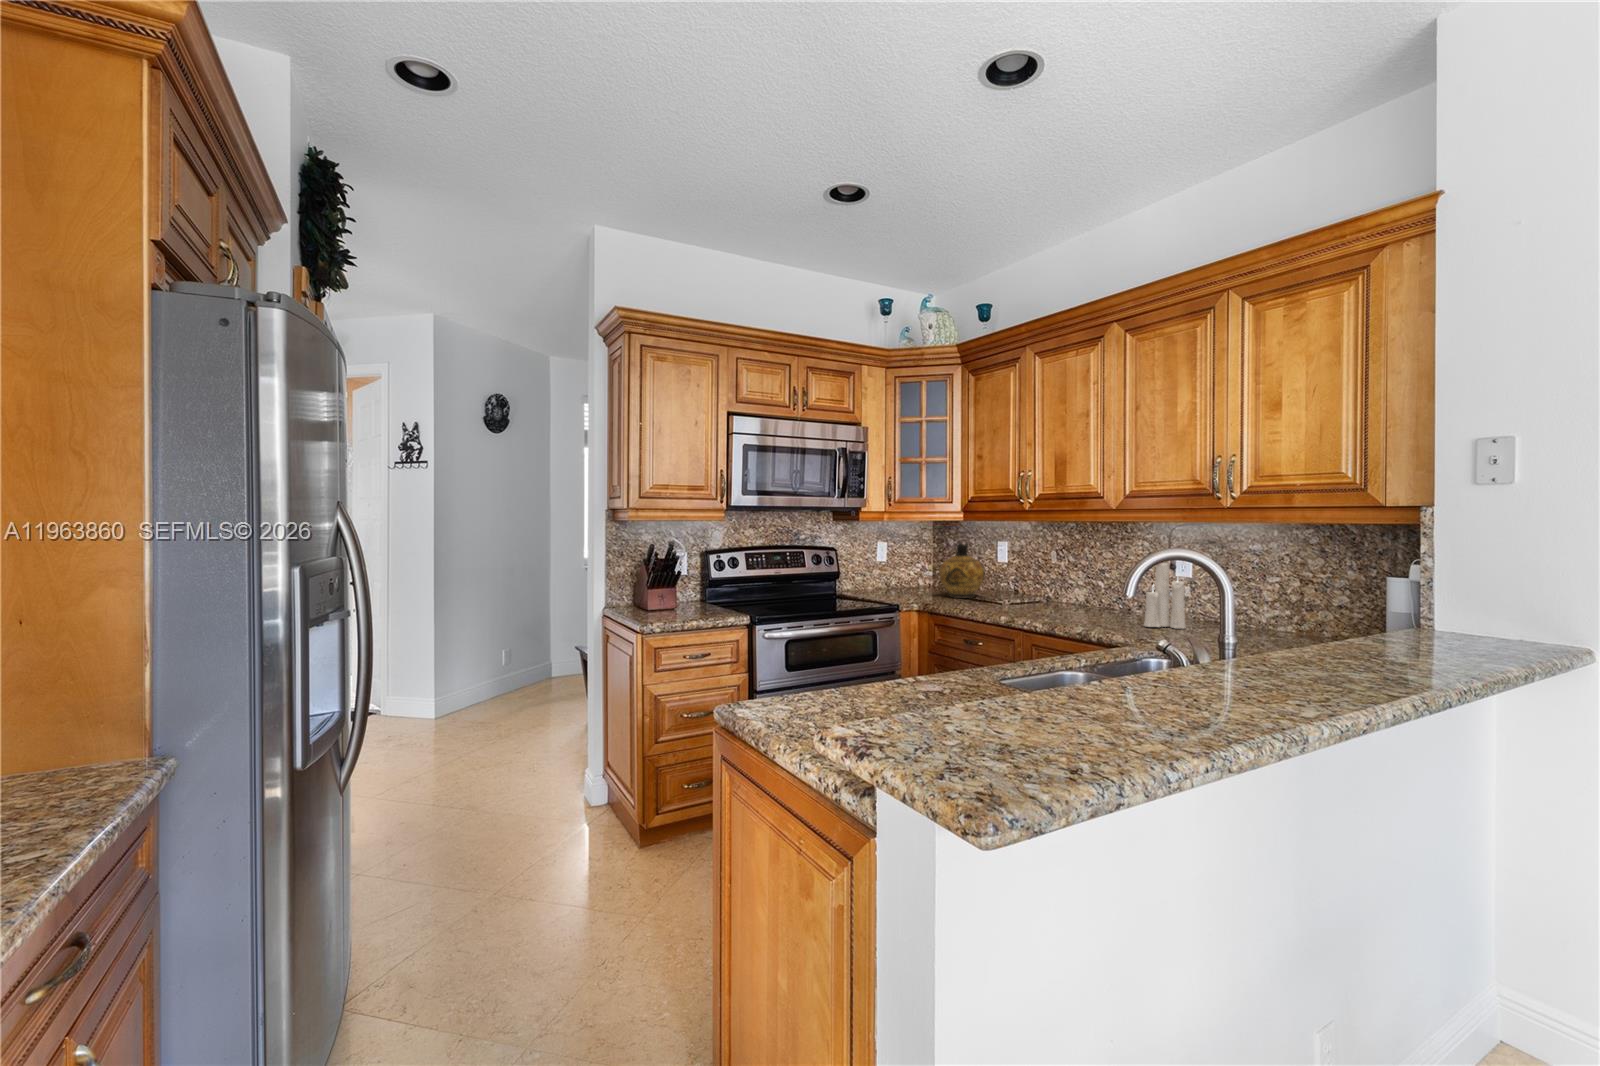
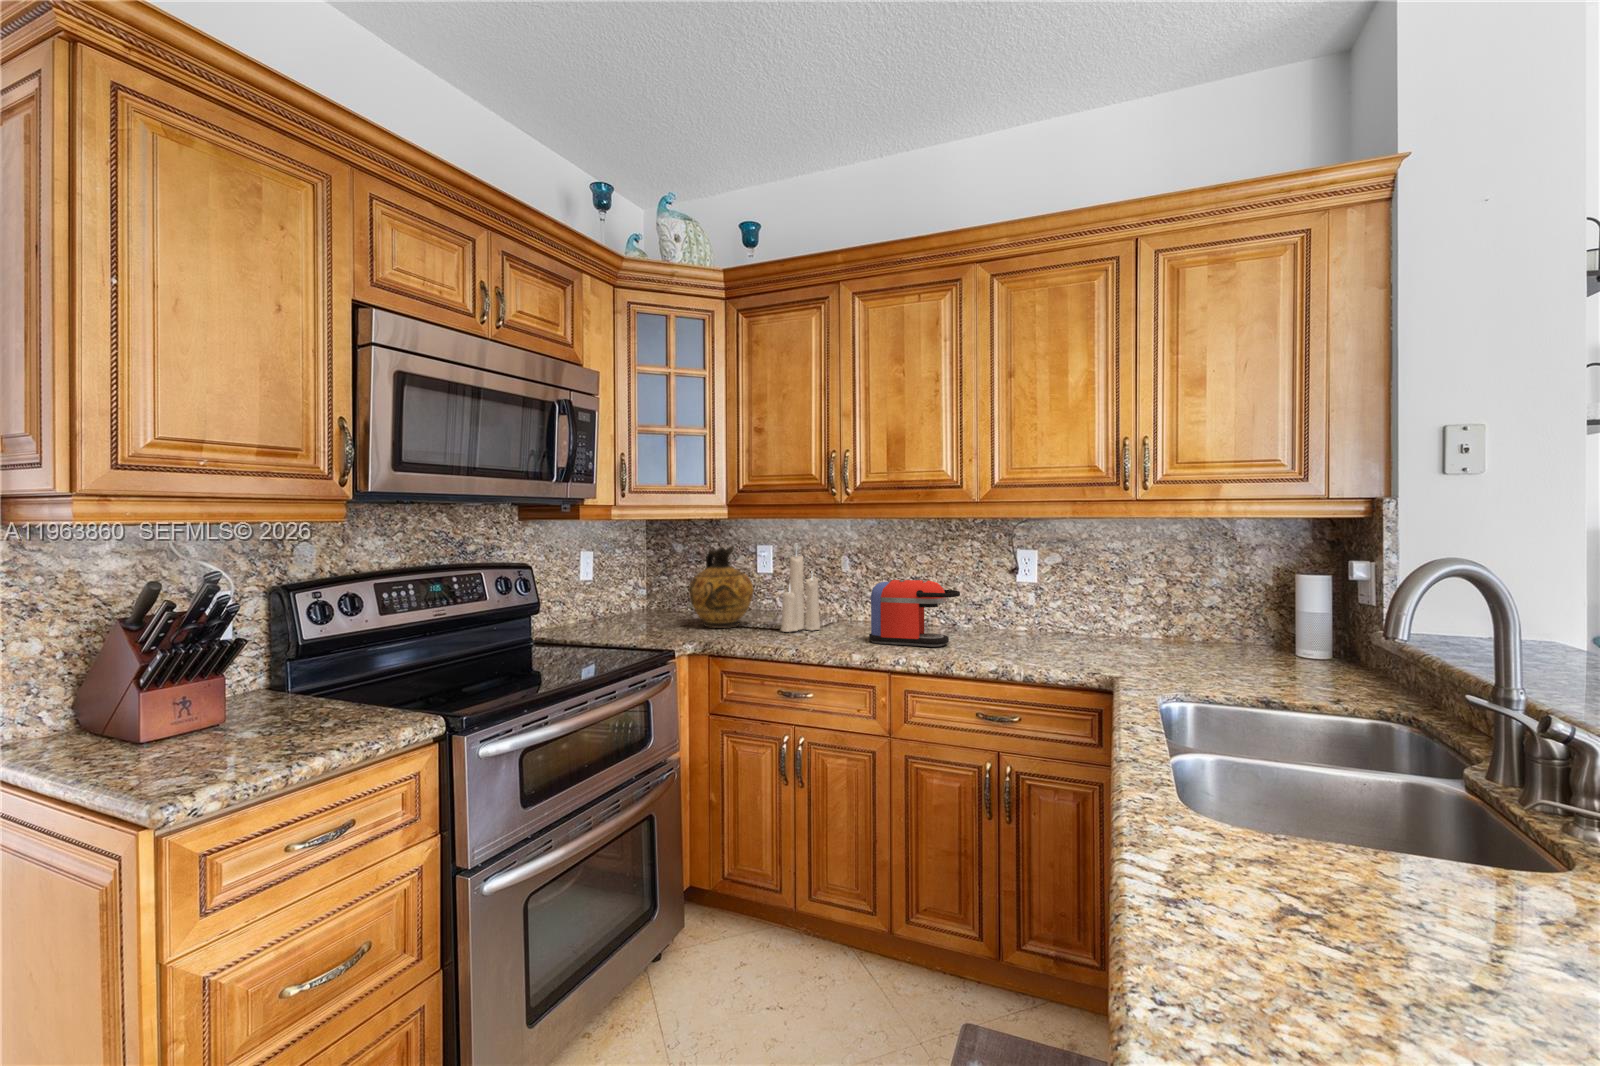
candle: present [1144,563,1186,629] -> present [781,555,820,632]
coffee maker: none [1041,568,1107,619] -> present [869,580,960,647]

